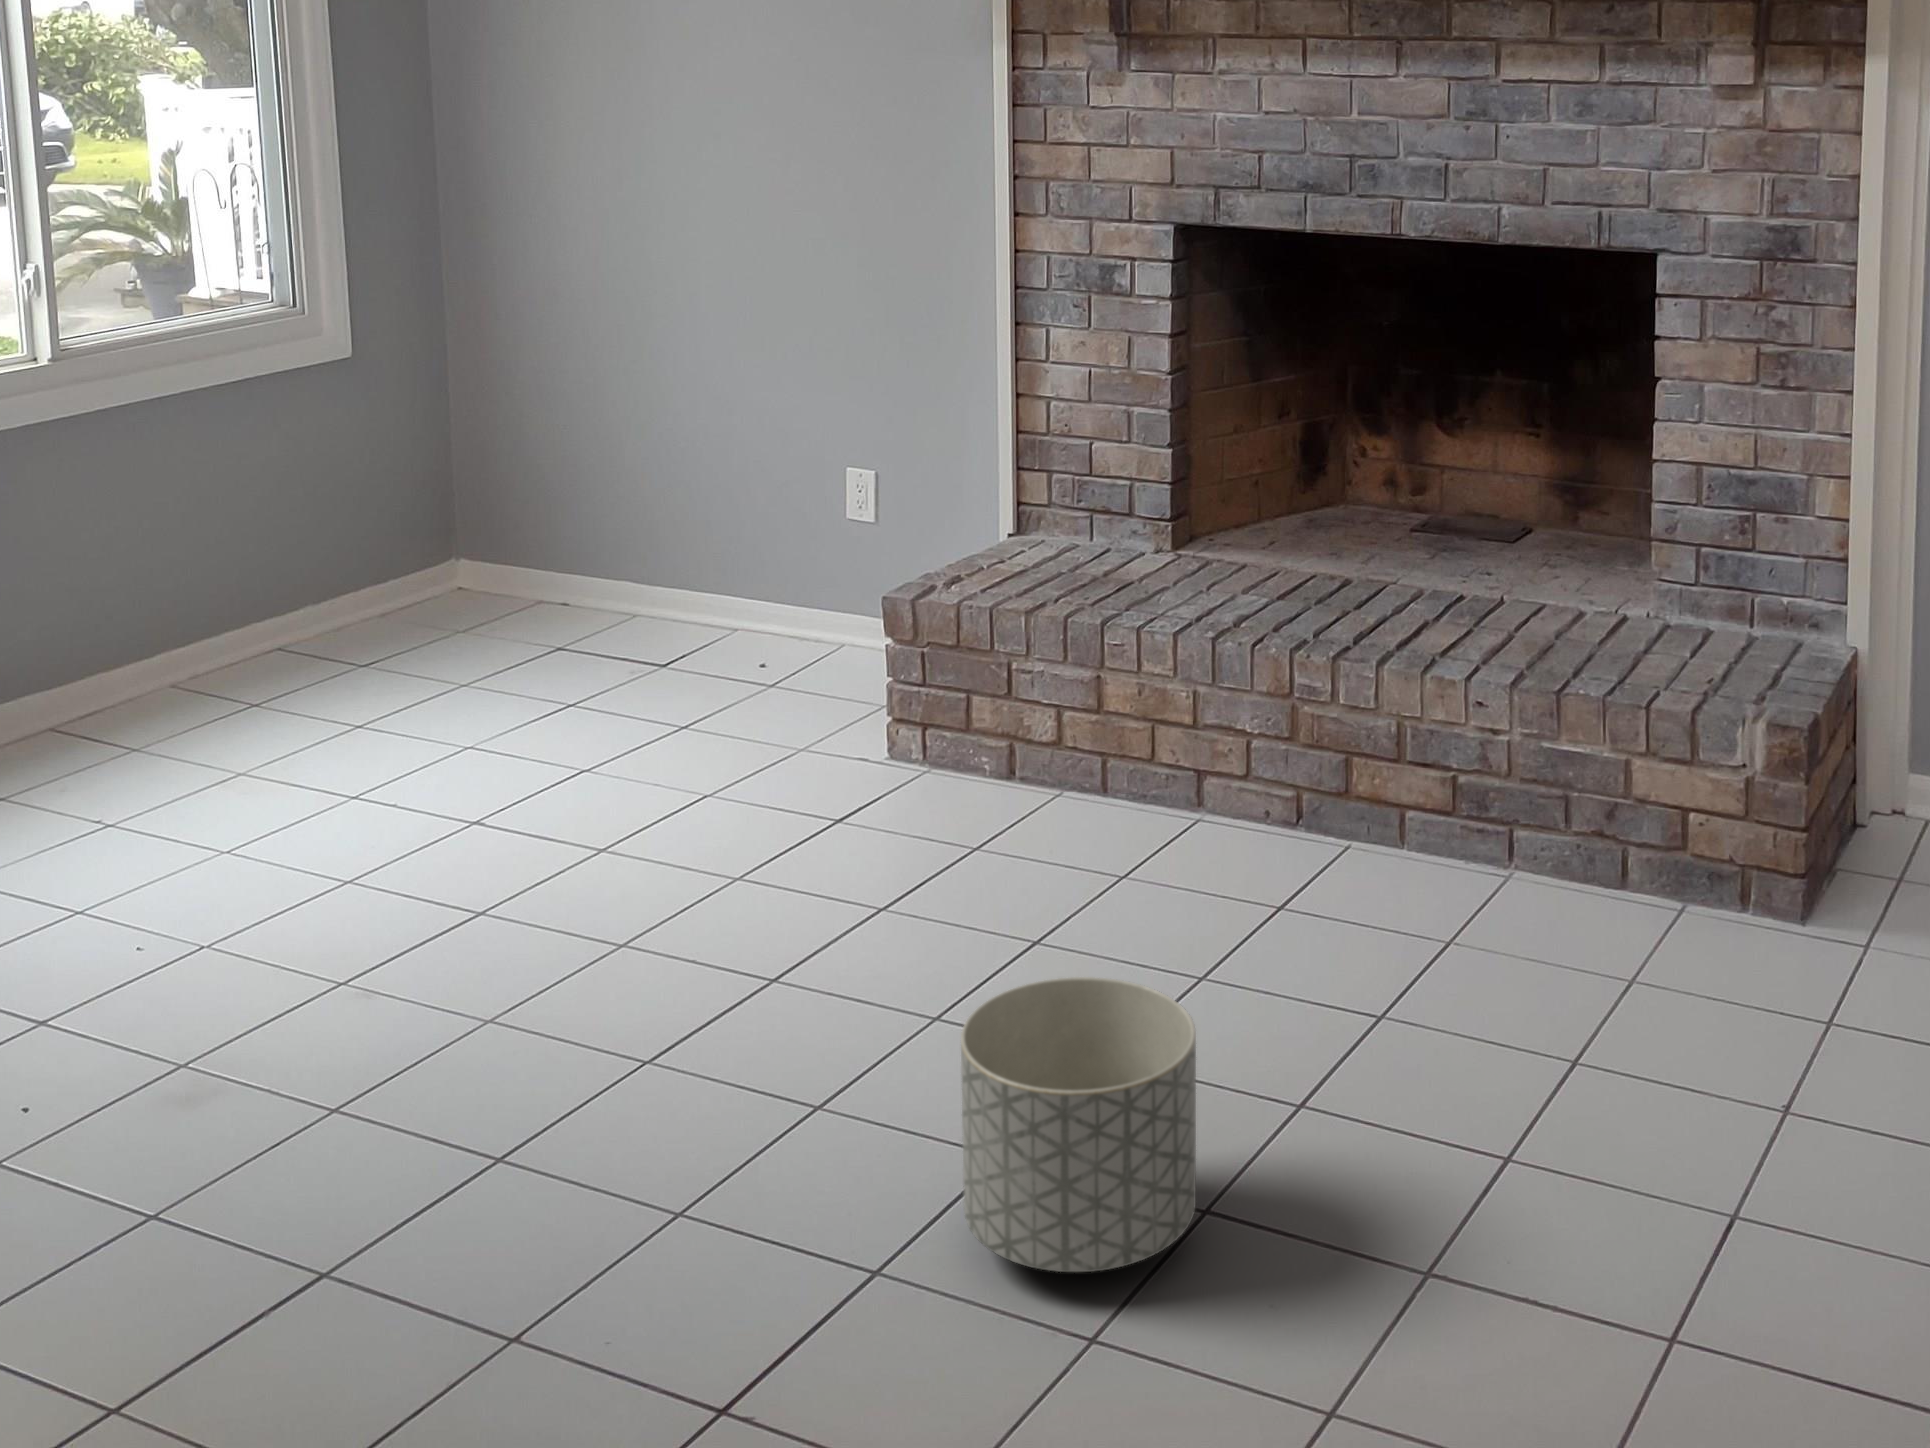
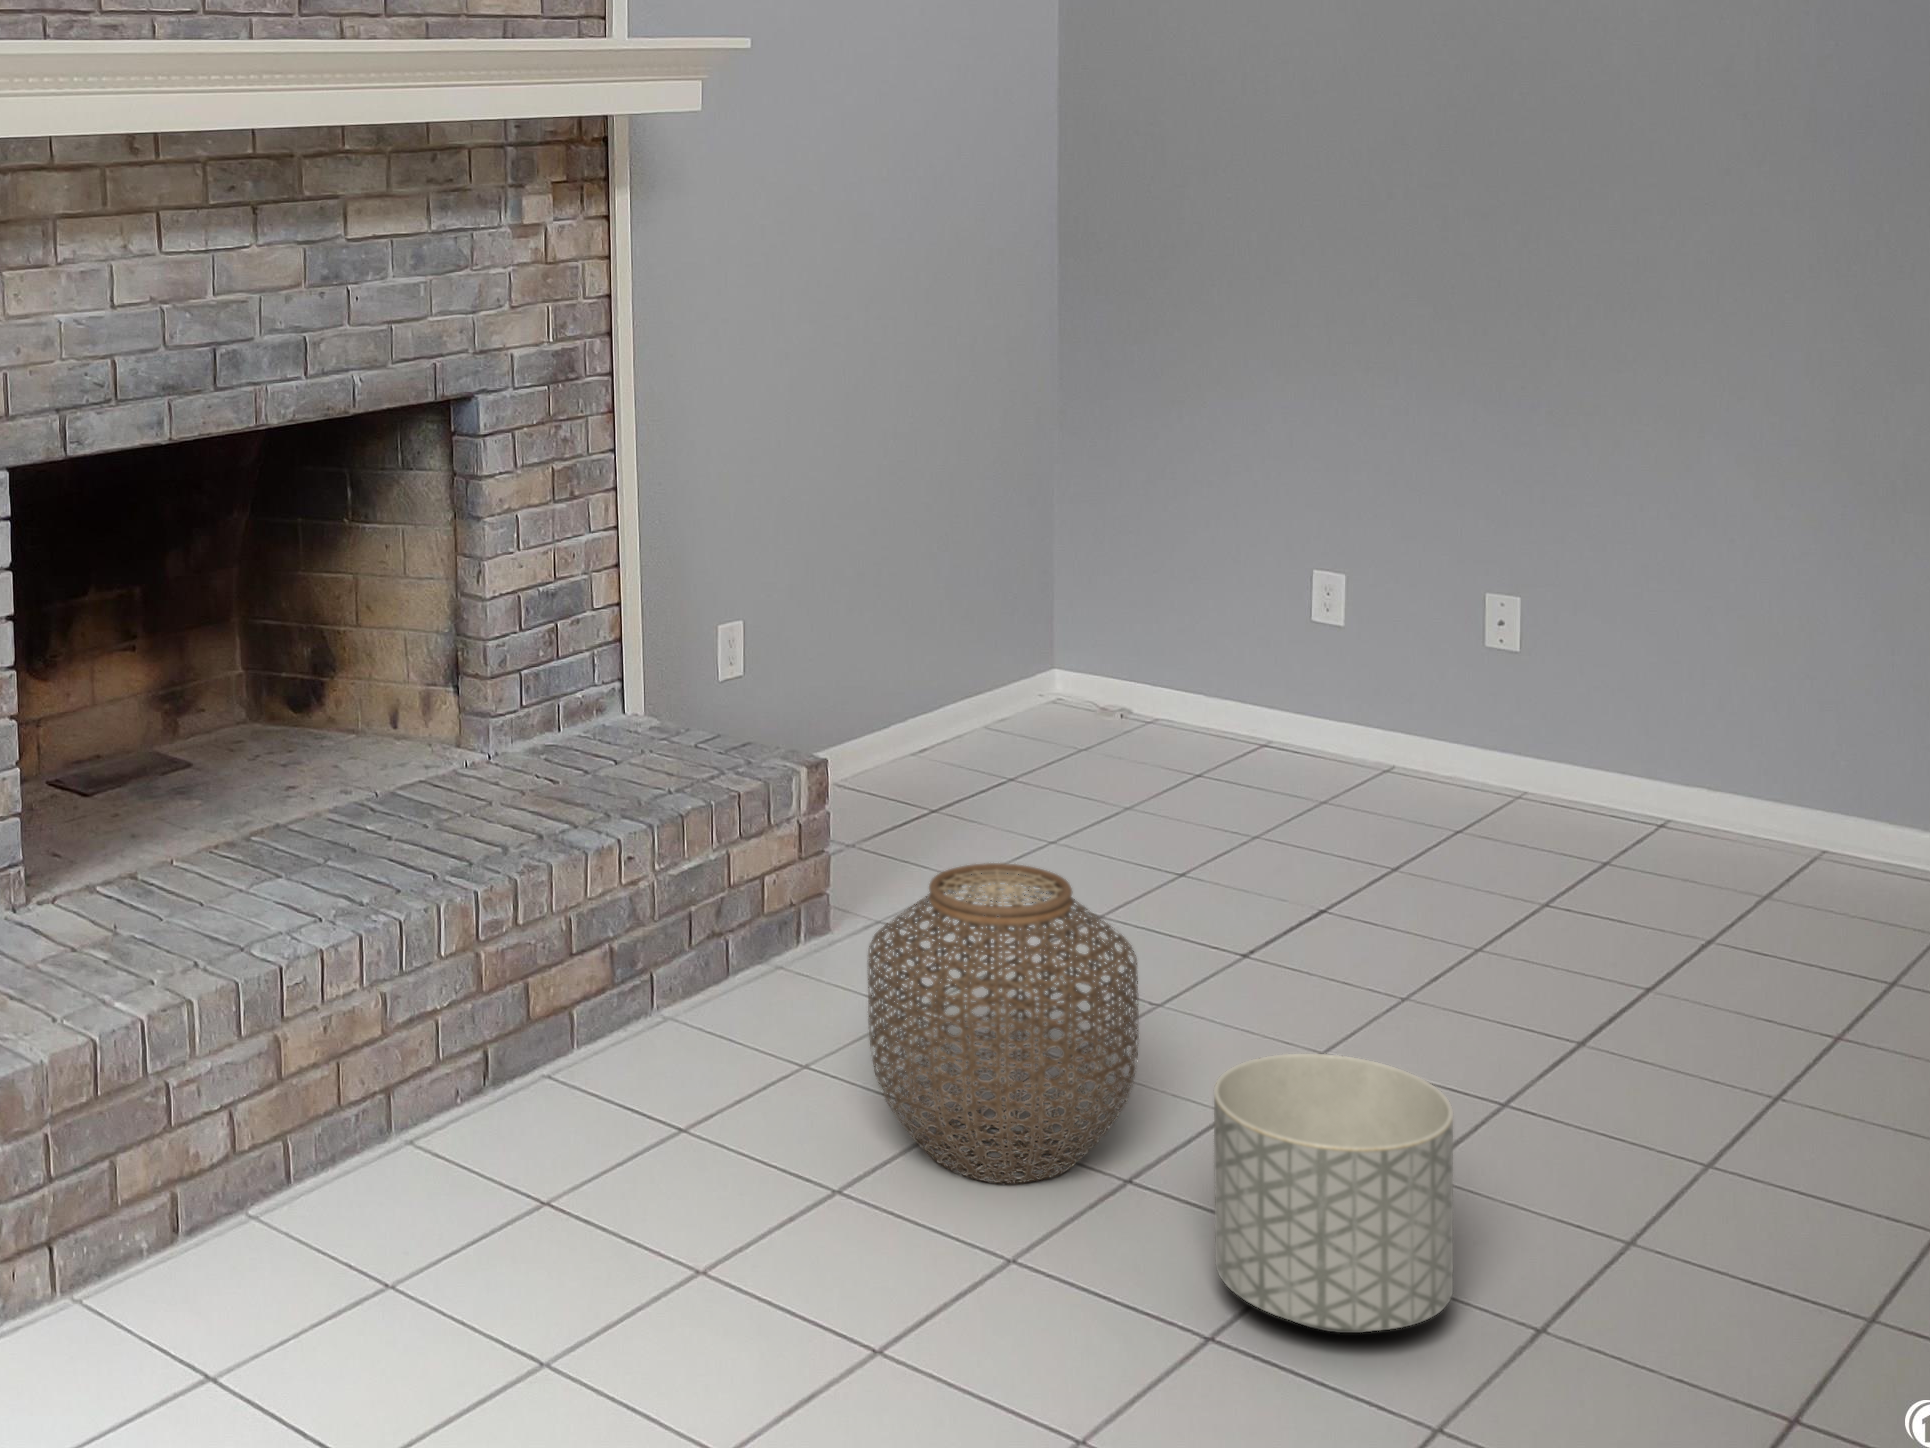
woven basket: none [1193,761,1465,1083] -> present [868,863,1139,1184]

